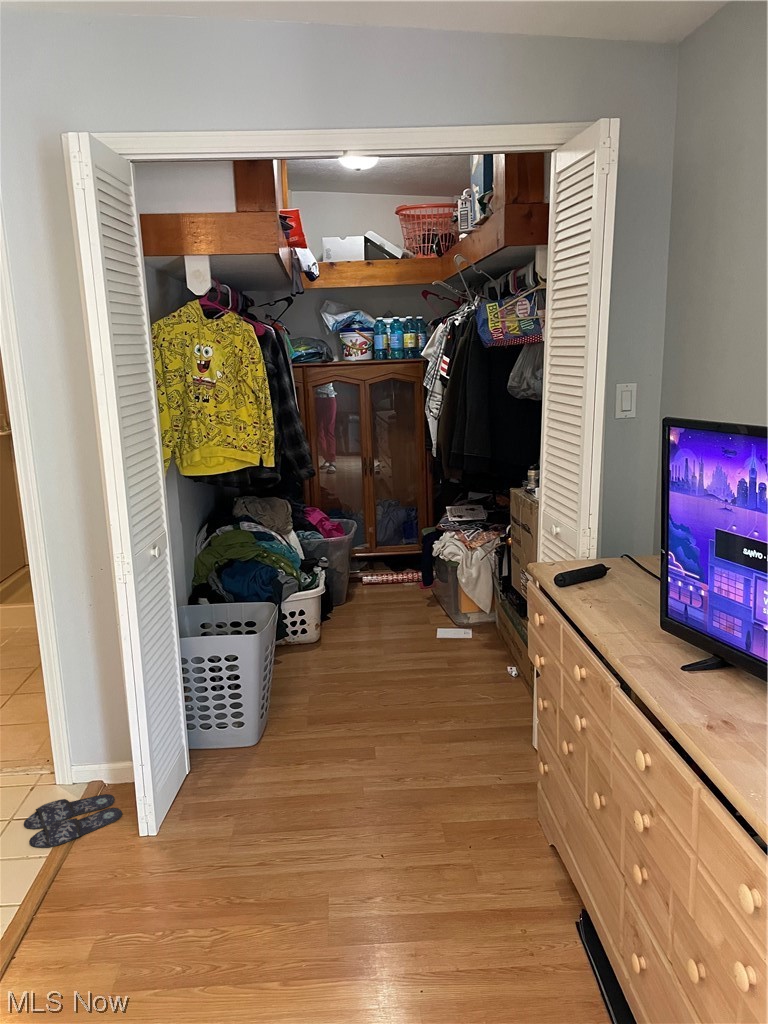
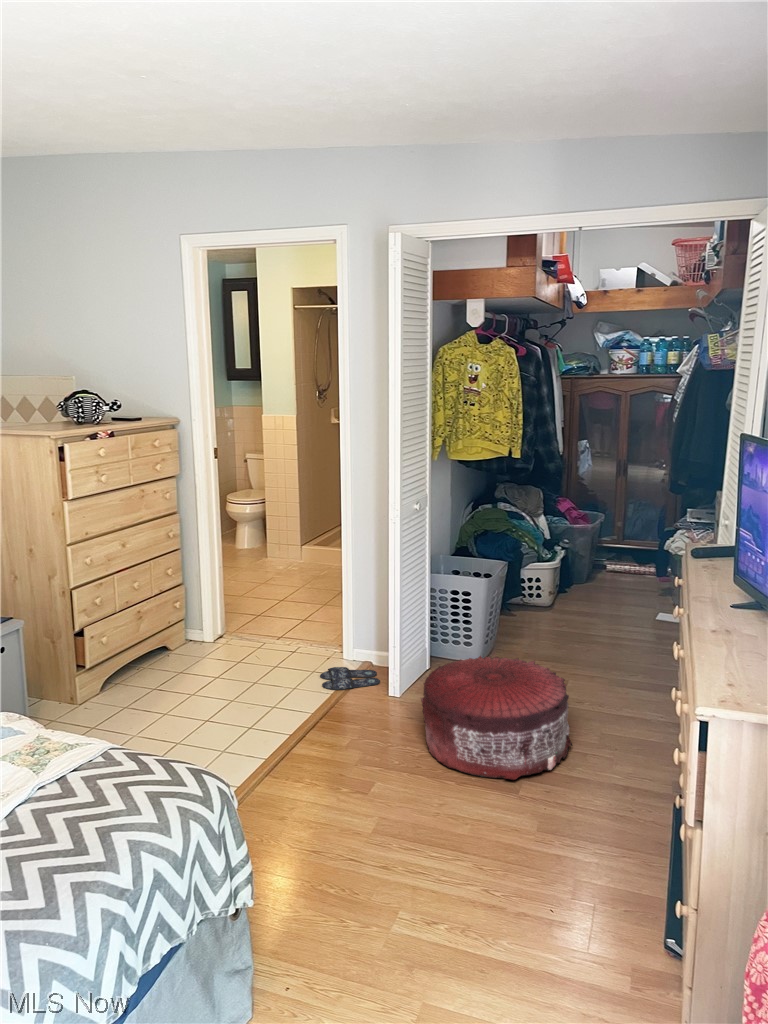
pouf: none [202,749,424,964] -> present [421,656,572,780]

